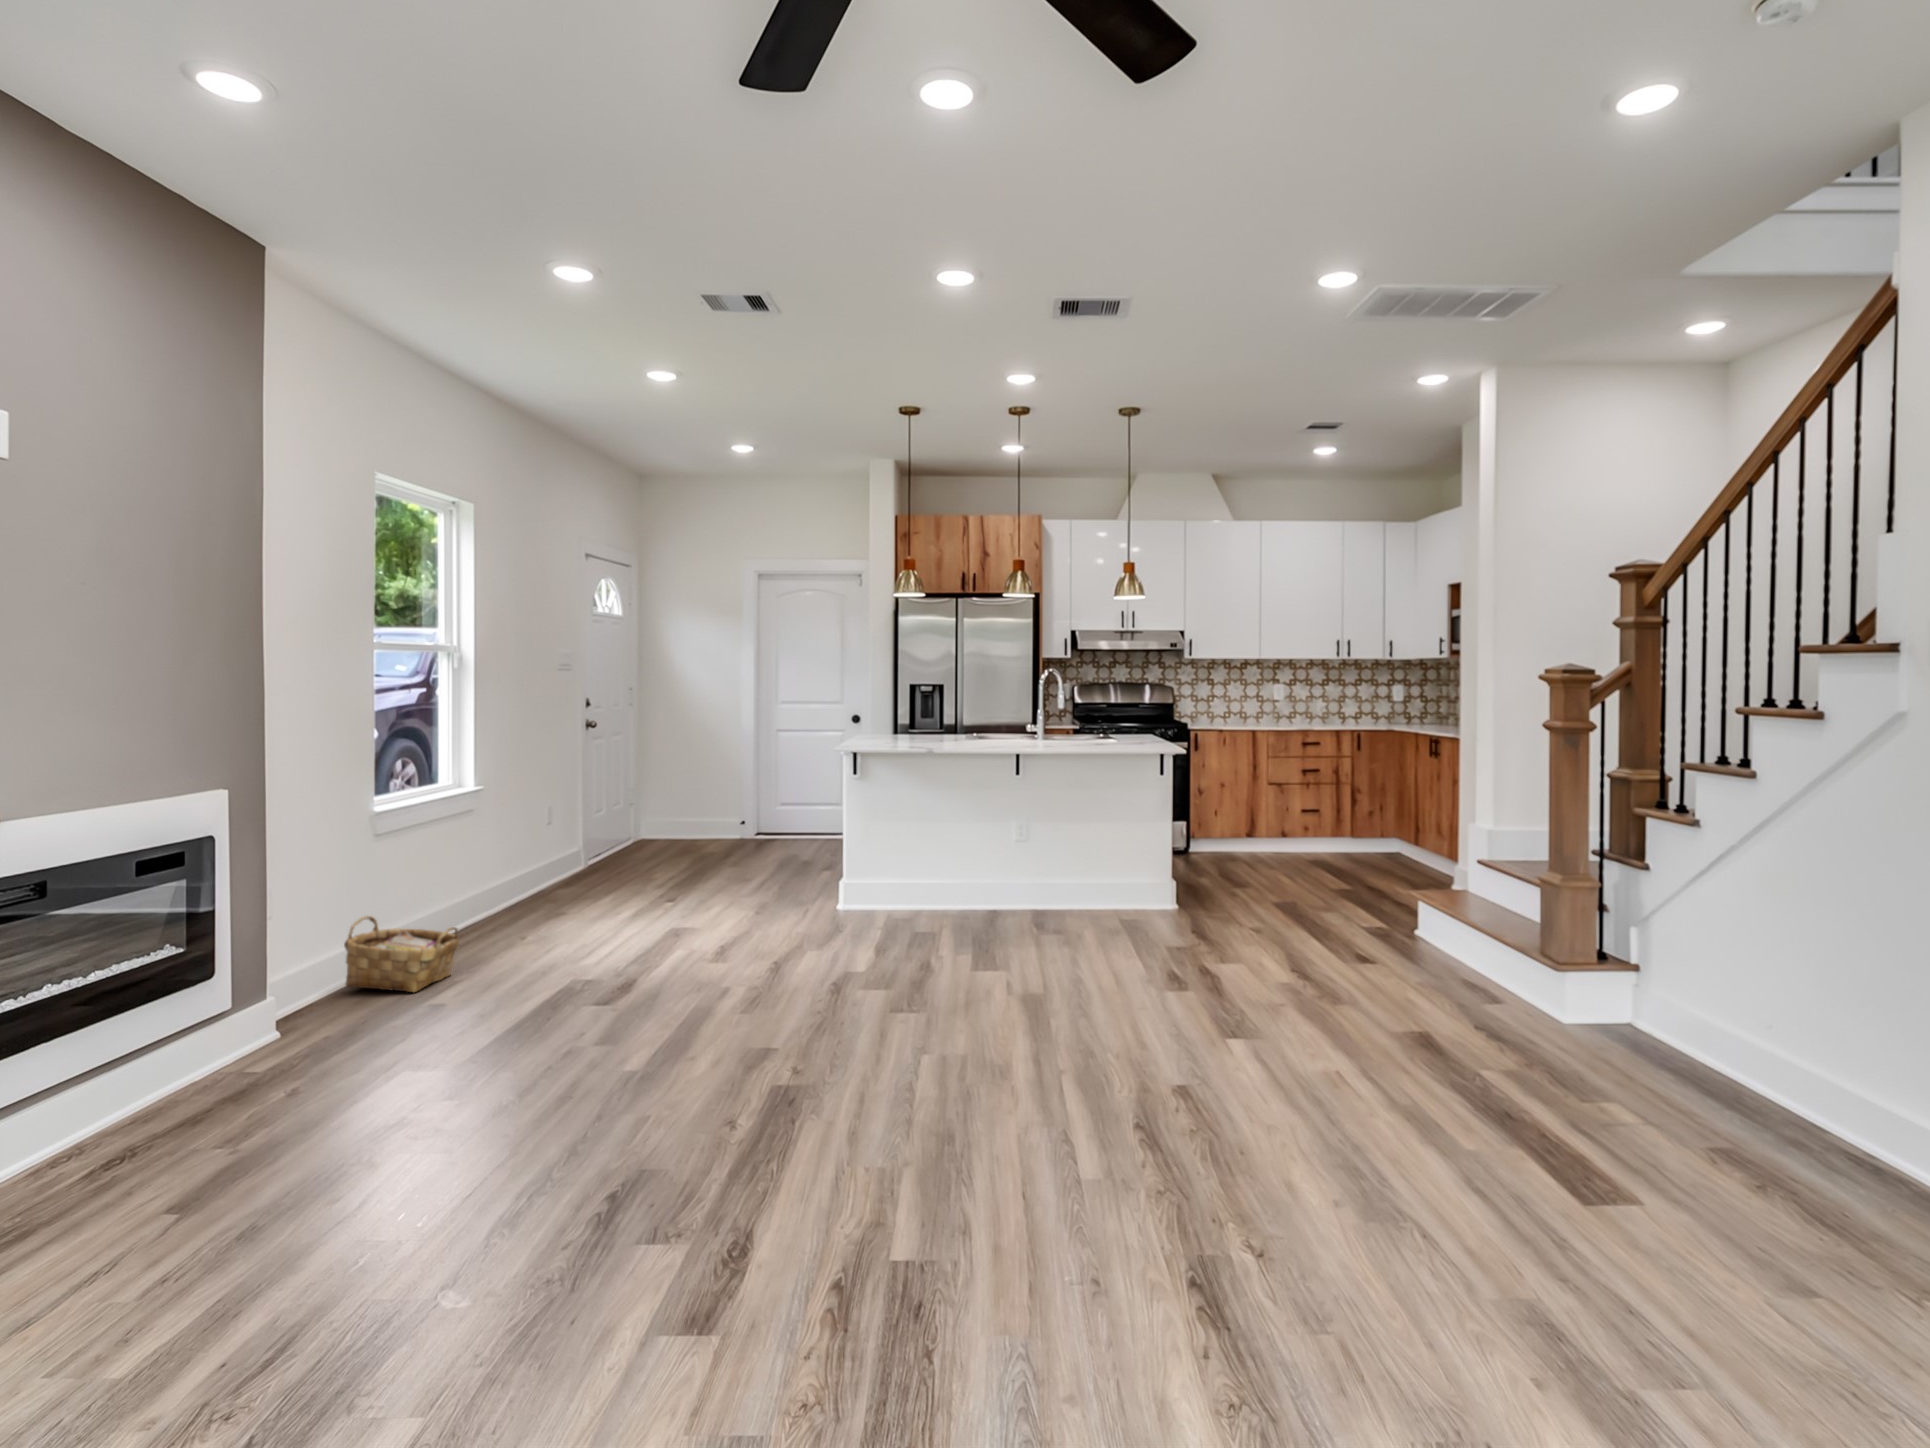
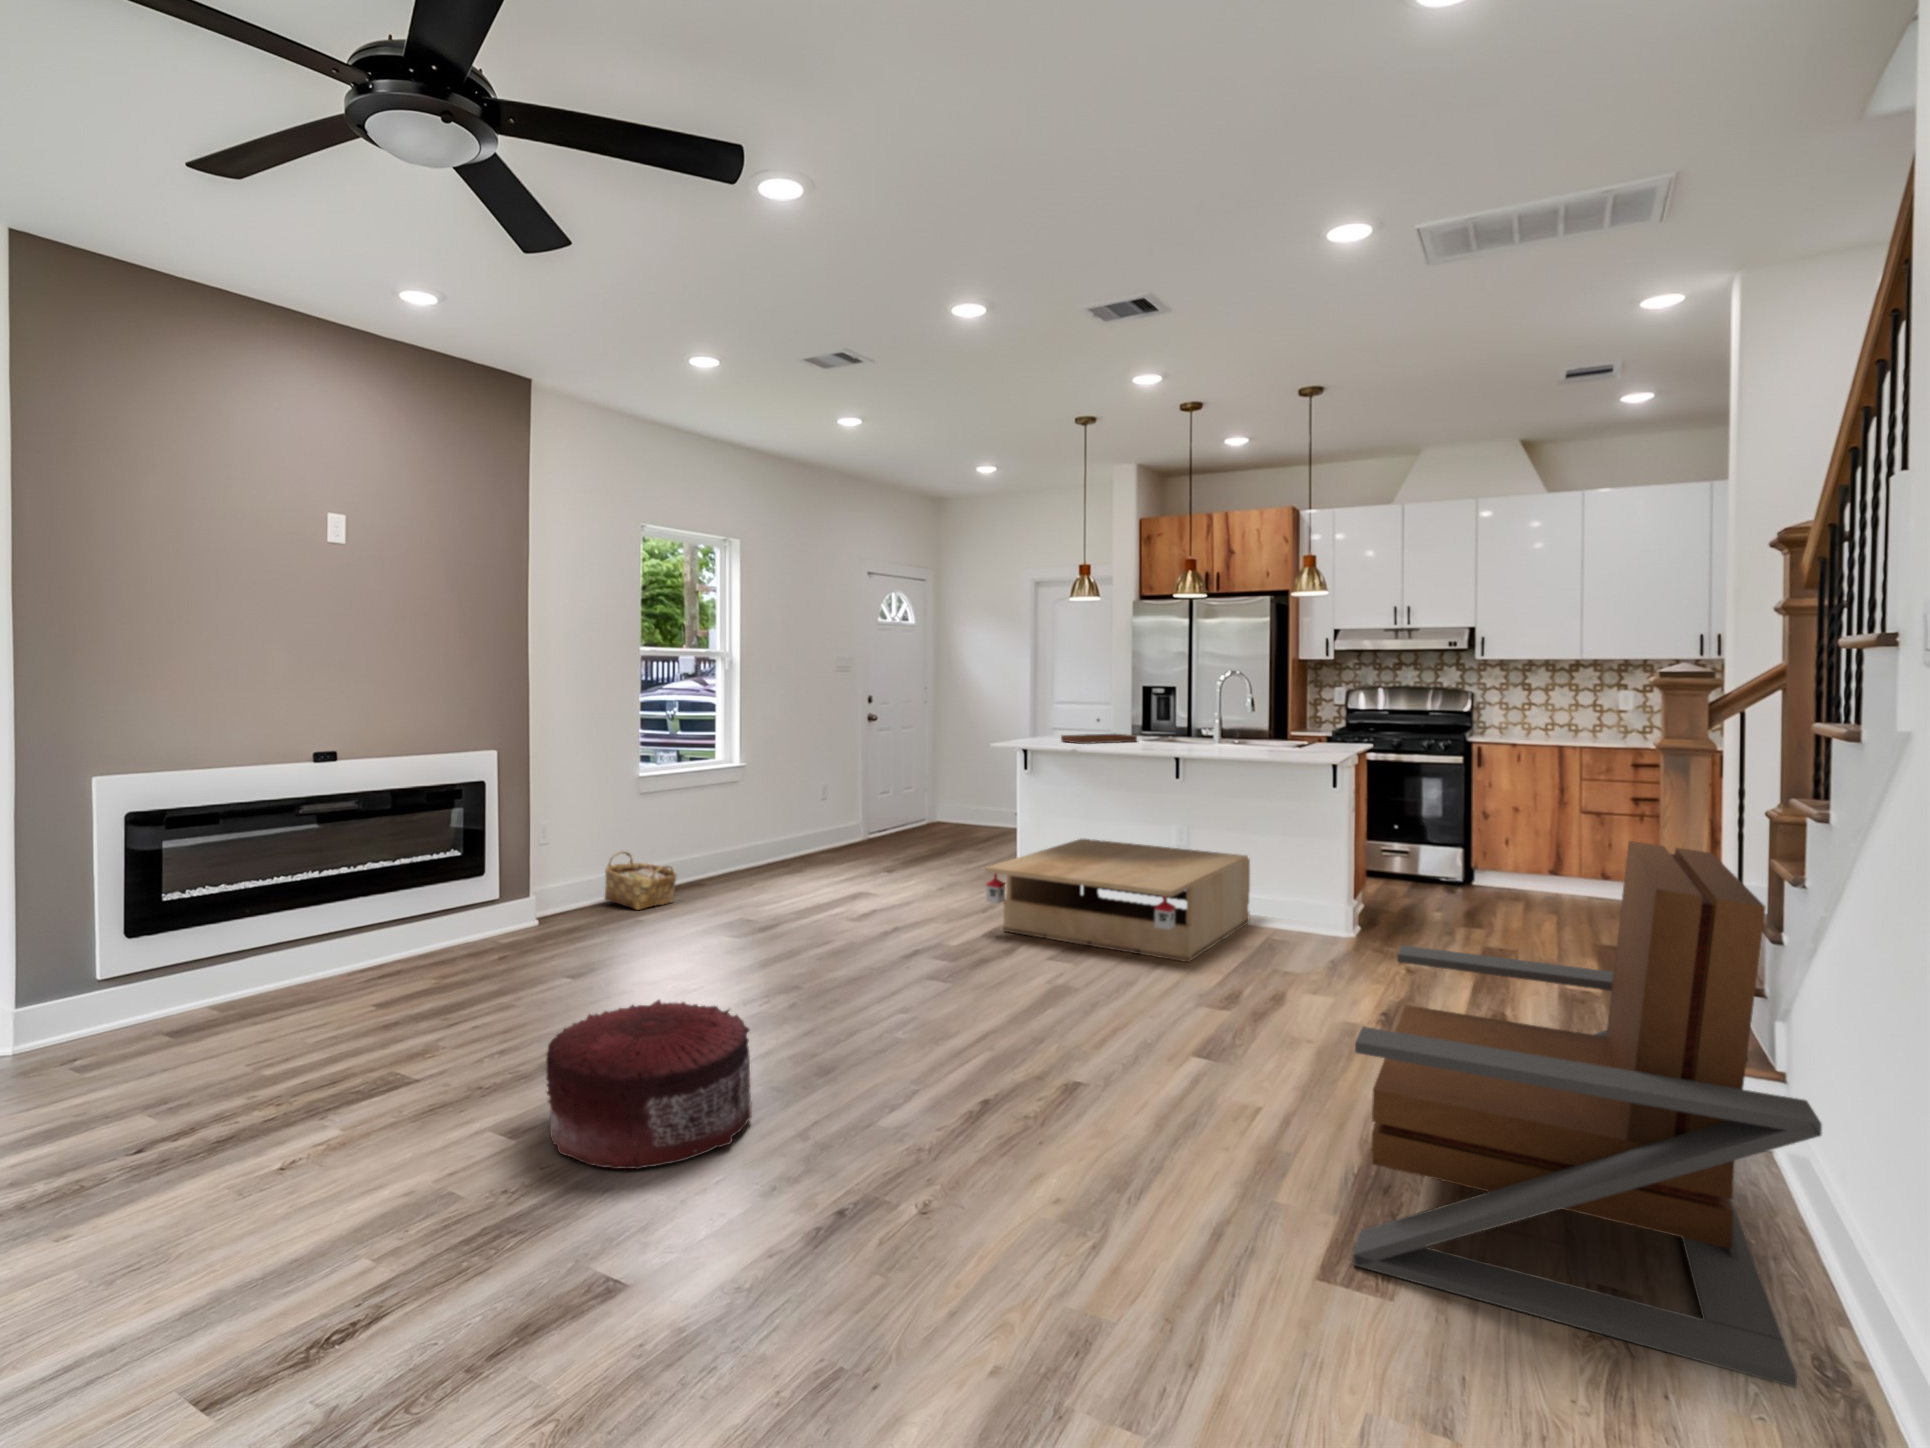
tray: none [891,717,959,744] -> present [1061,719,1137,744]
lounge chair: none [1423,802,1869,1171] -> present [1353,841,1822,1387]
coffee table: none [892,840,1103,948] -> present [985,839,1250,962]
pouf: none [744,1082,1003,1324] -> present [546,1000,752,1169]

